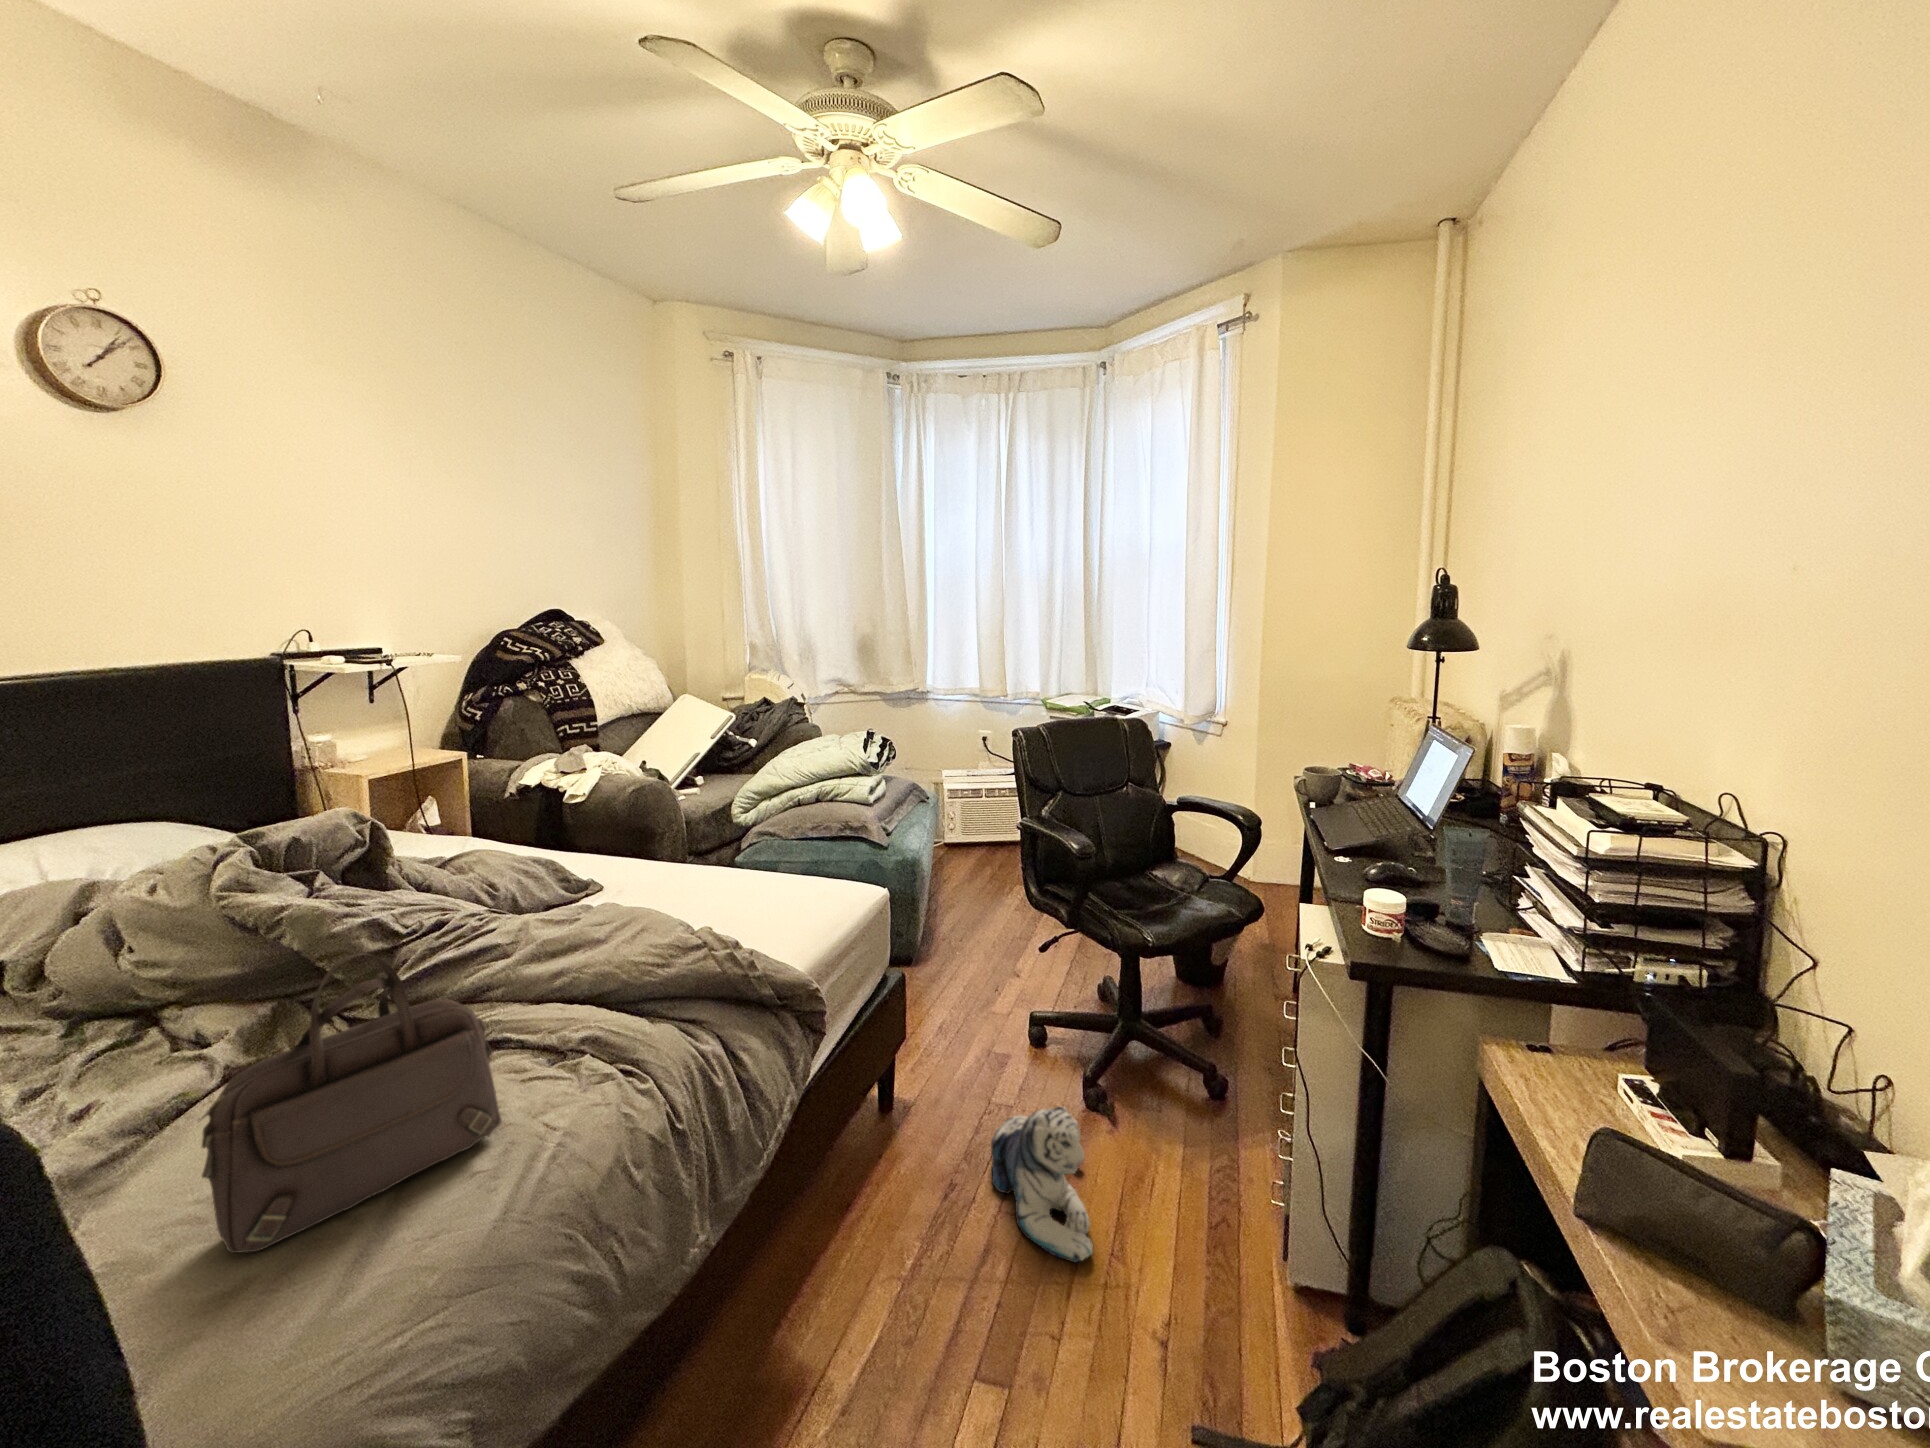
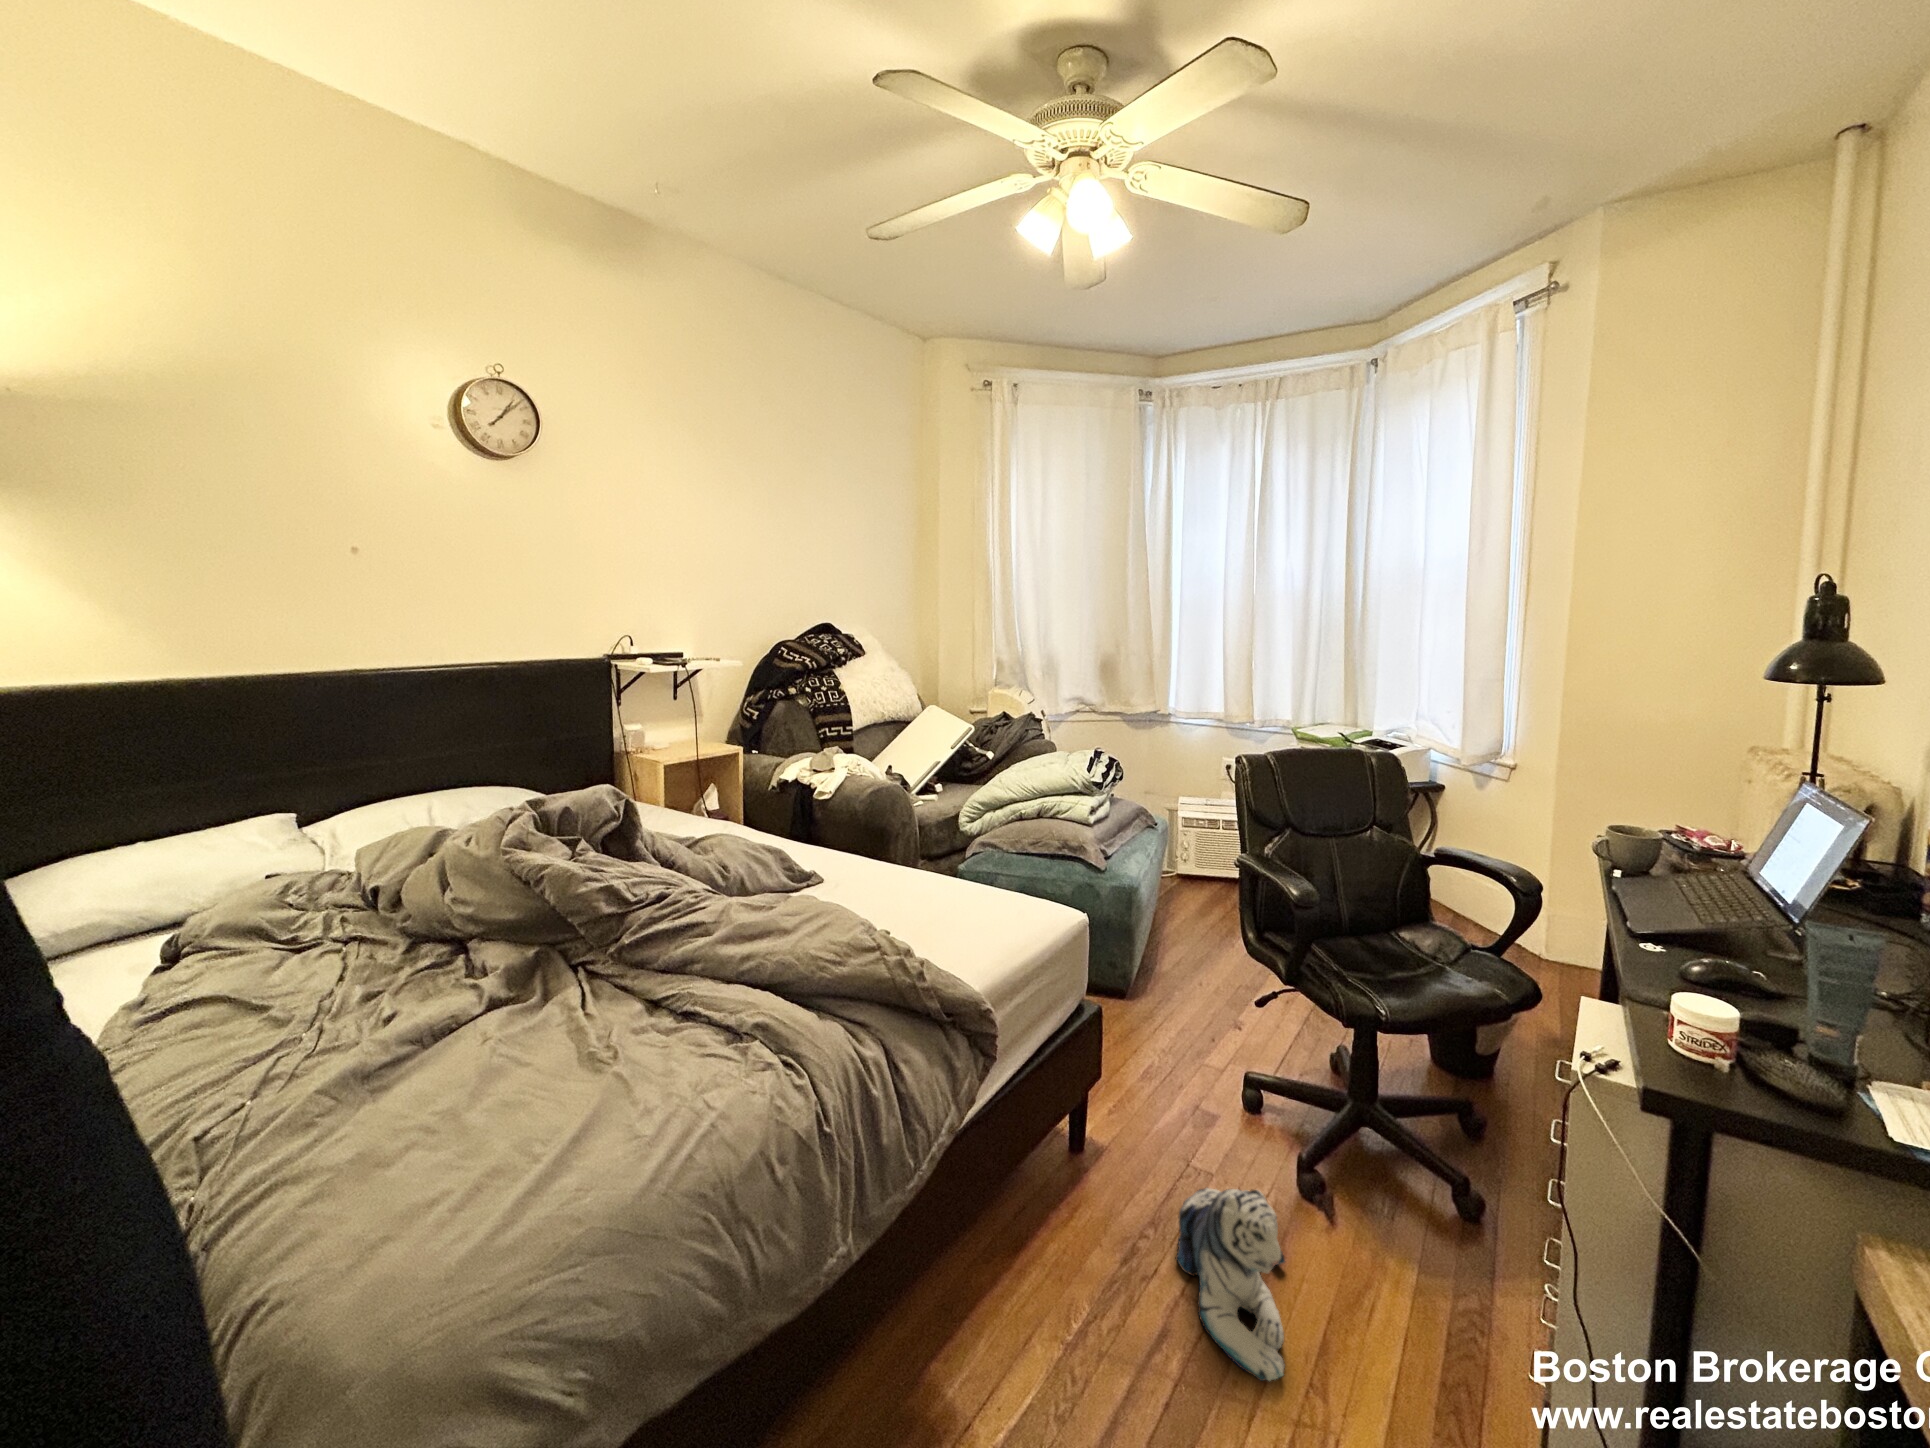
handbag: present [202,953,502,1253] -> none [425,913,670,1166]

